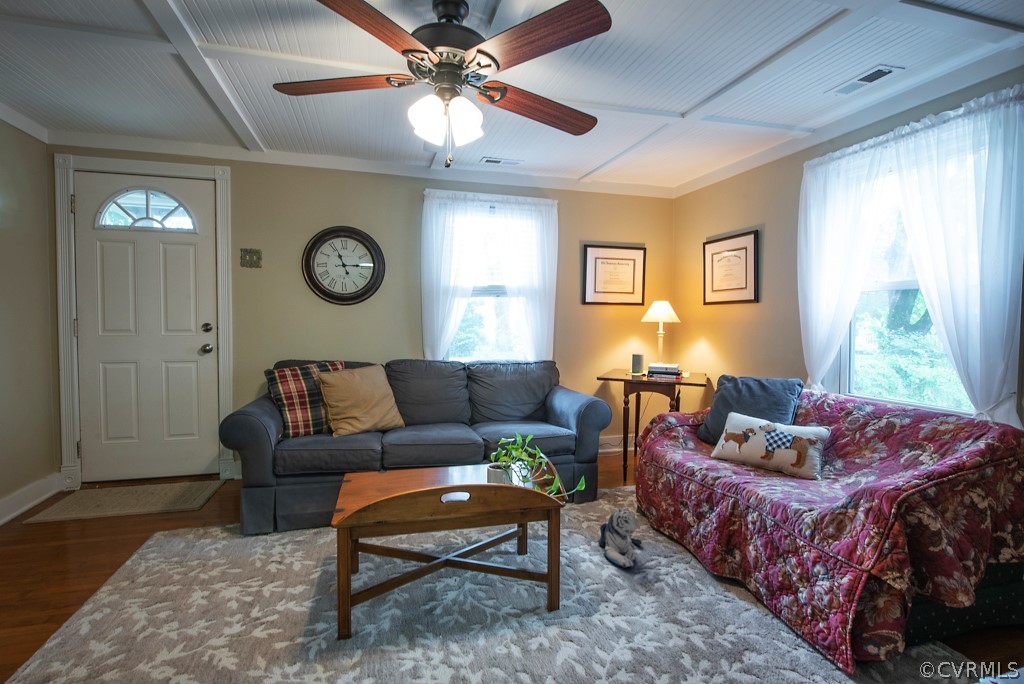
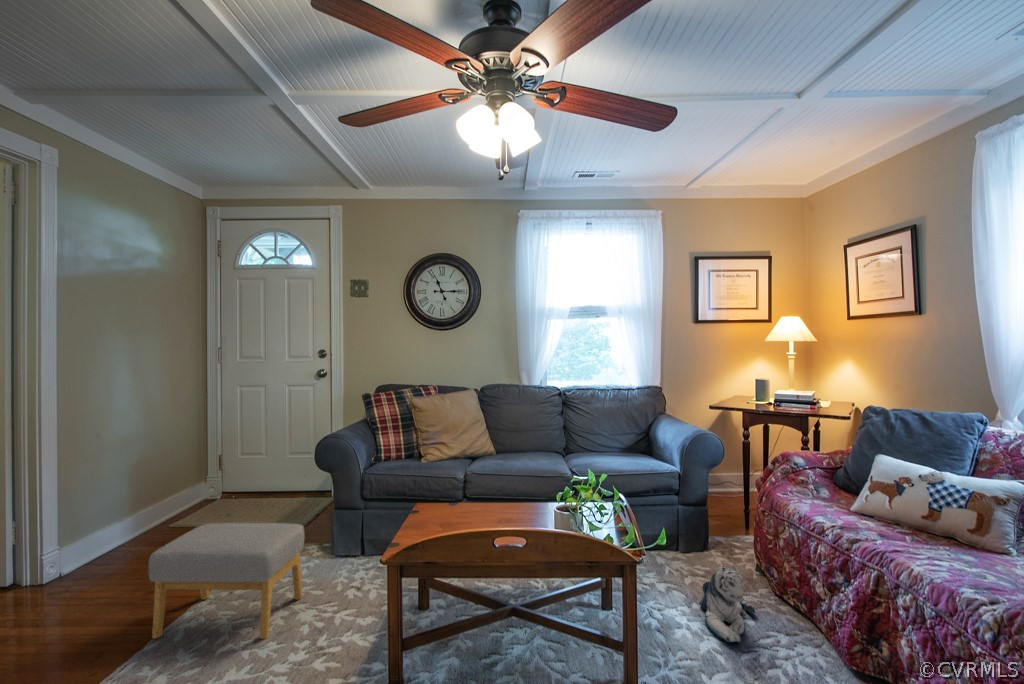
footstool: none [44,503,222,635] -> present [149,523,304,639]

